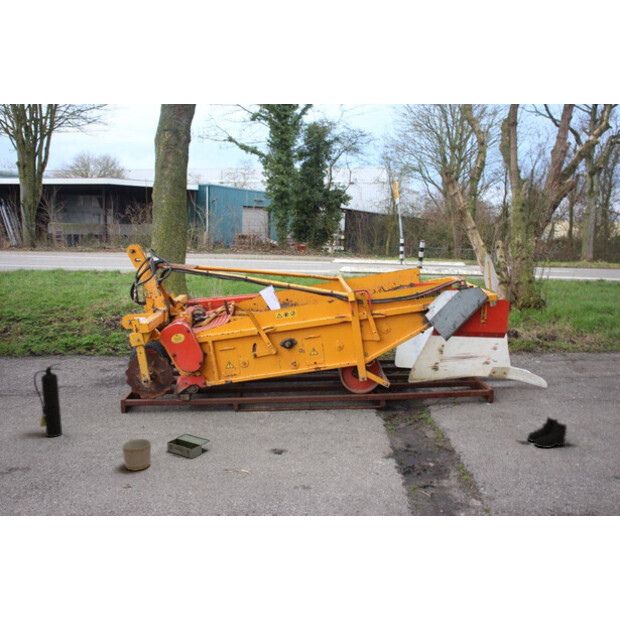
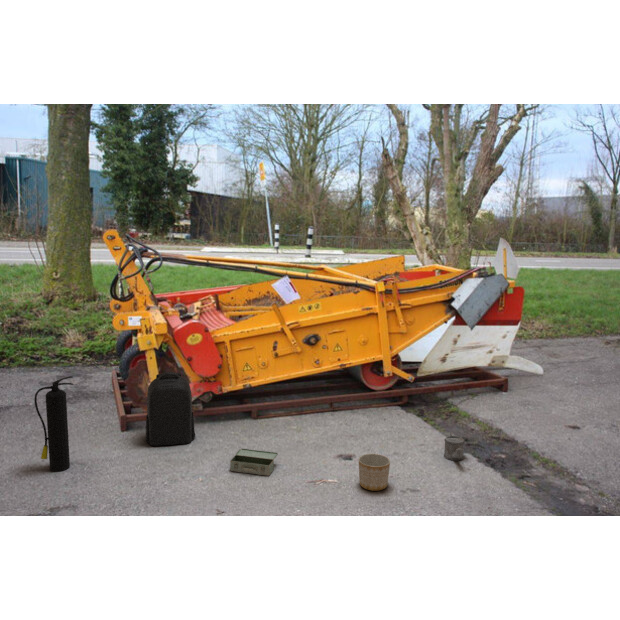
backpack: none [130,365,173,426] -> present [146,372,195,446]
boots: present [527,418,567,448] -> none [561,398,597,427]
watering can: none [358,438,380,465] -> present [444,432,464,461]
planter: present [122,439,151,471] -> present [359,454,390,491]

